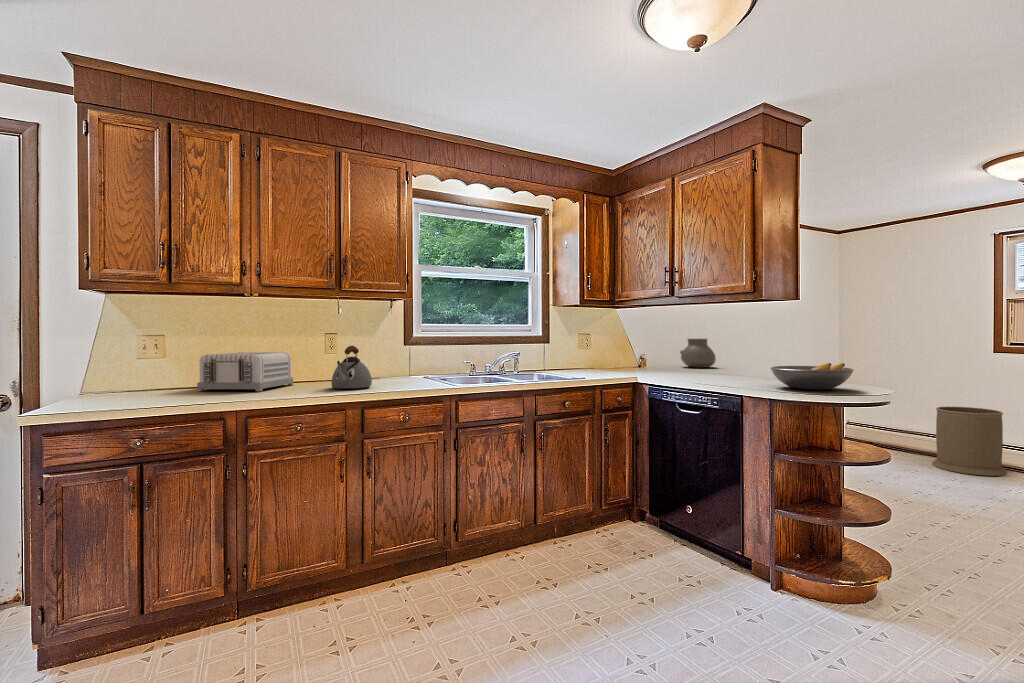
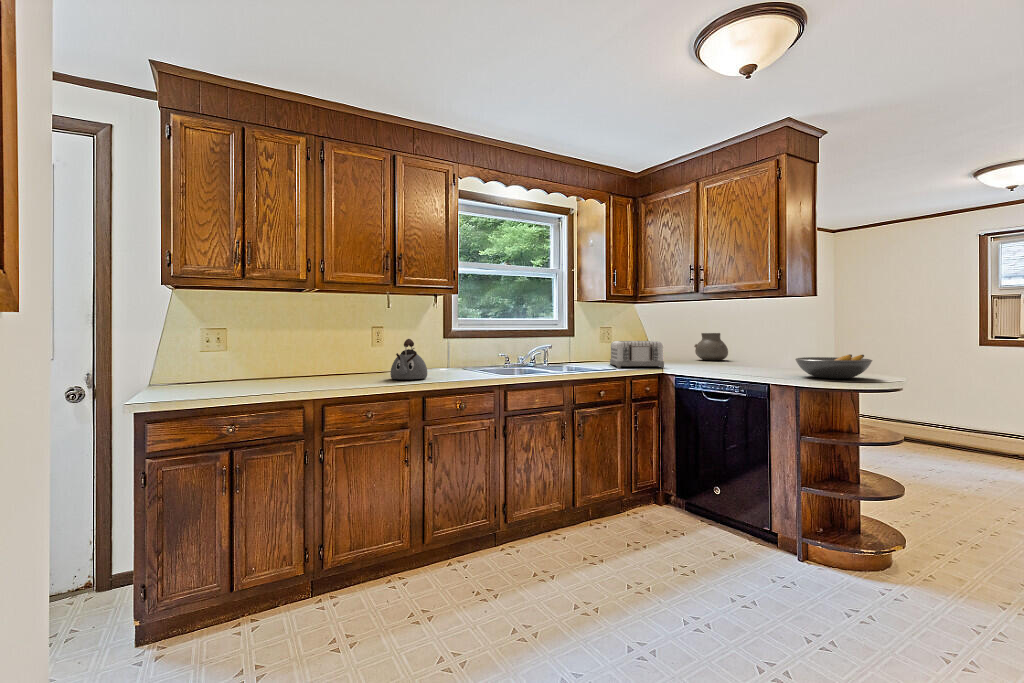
toaster: present [197,352,293,391] -> present [610,341,664,368]
trash can: present [932,407,1007,476] -> none [921,397,989,460]

